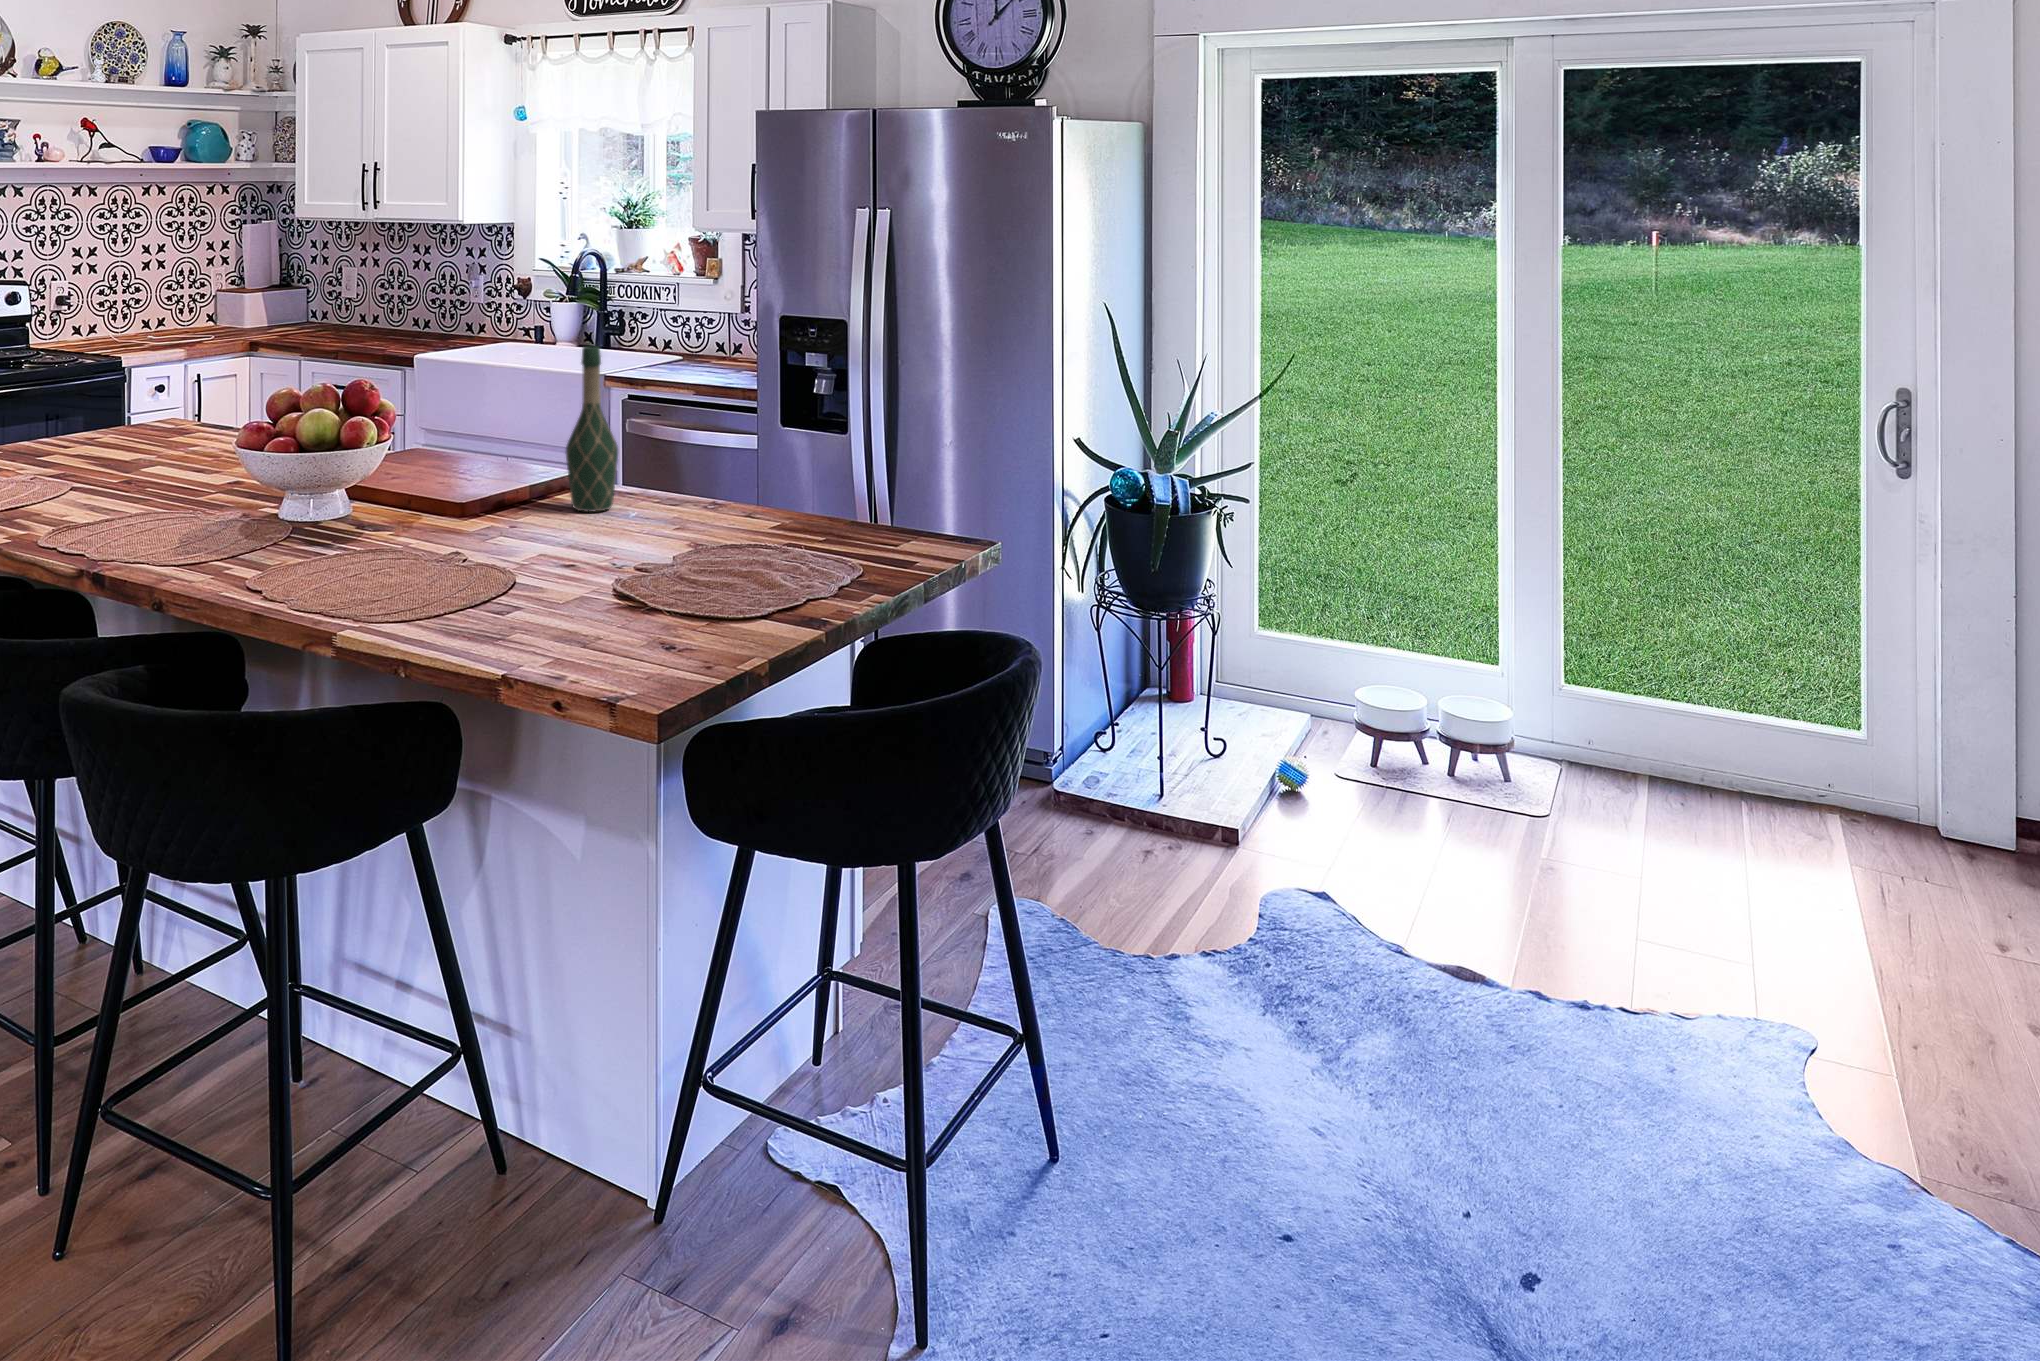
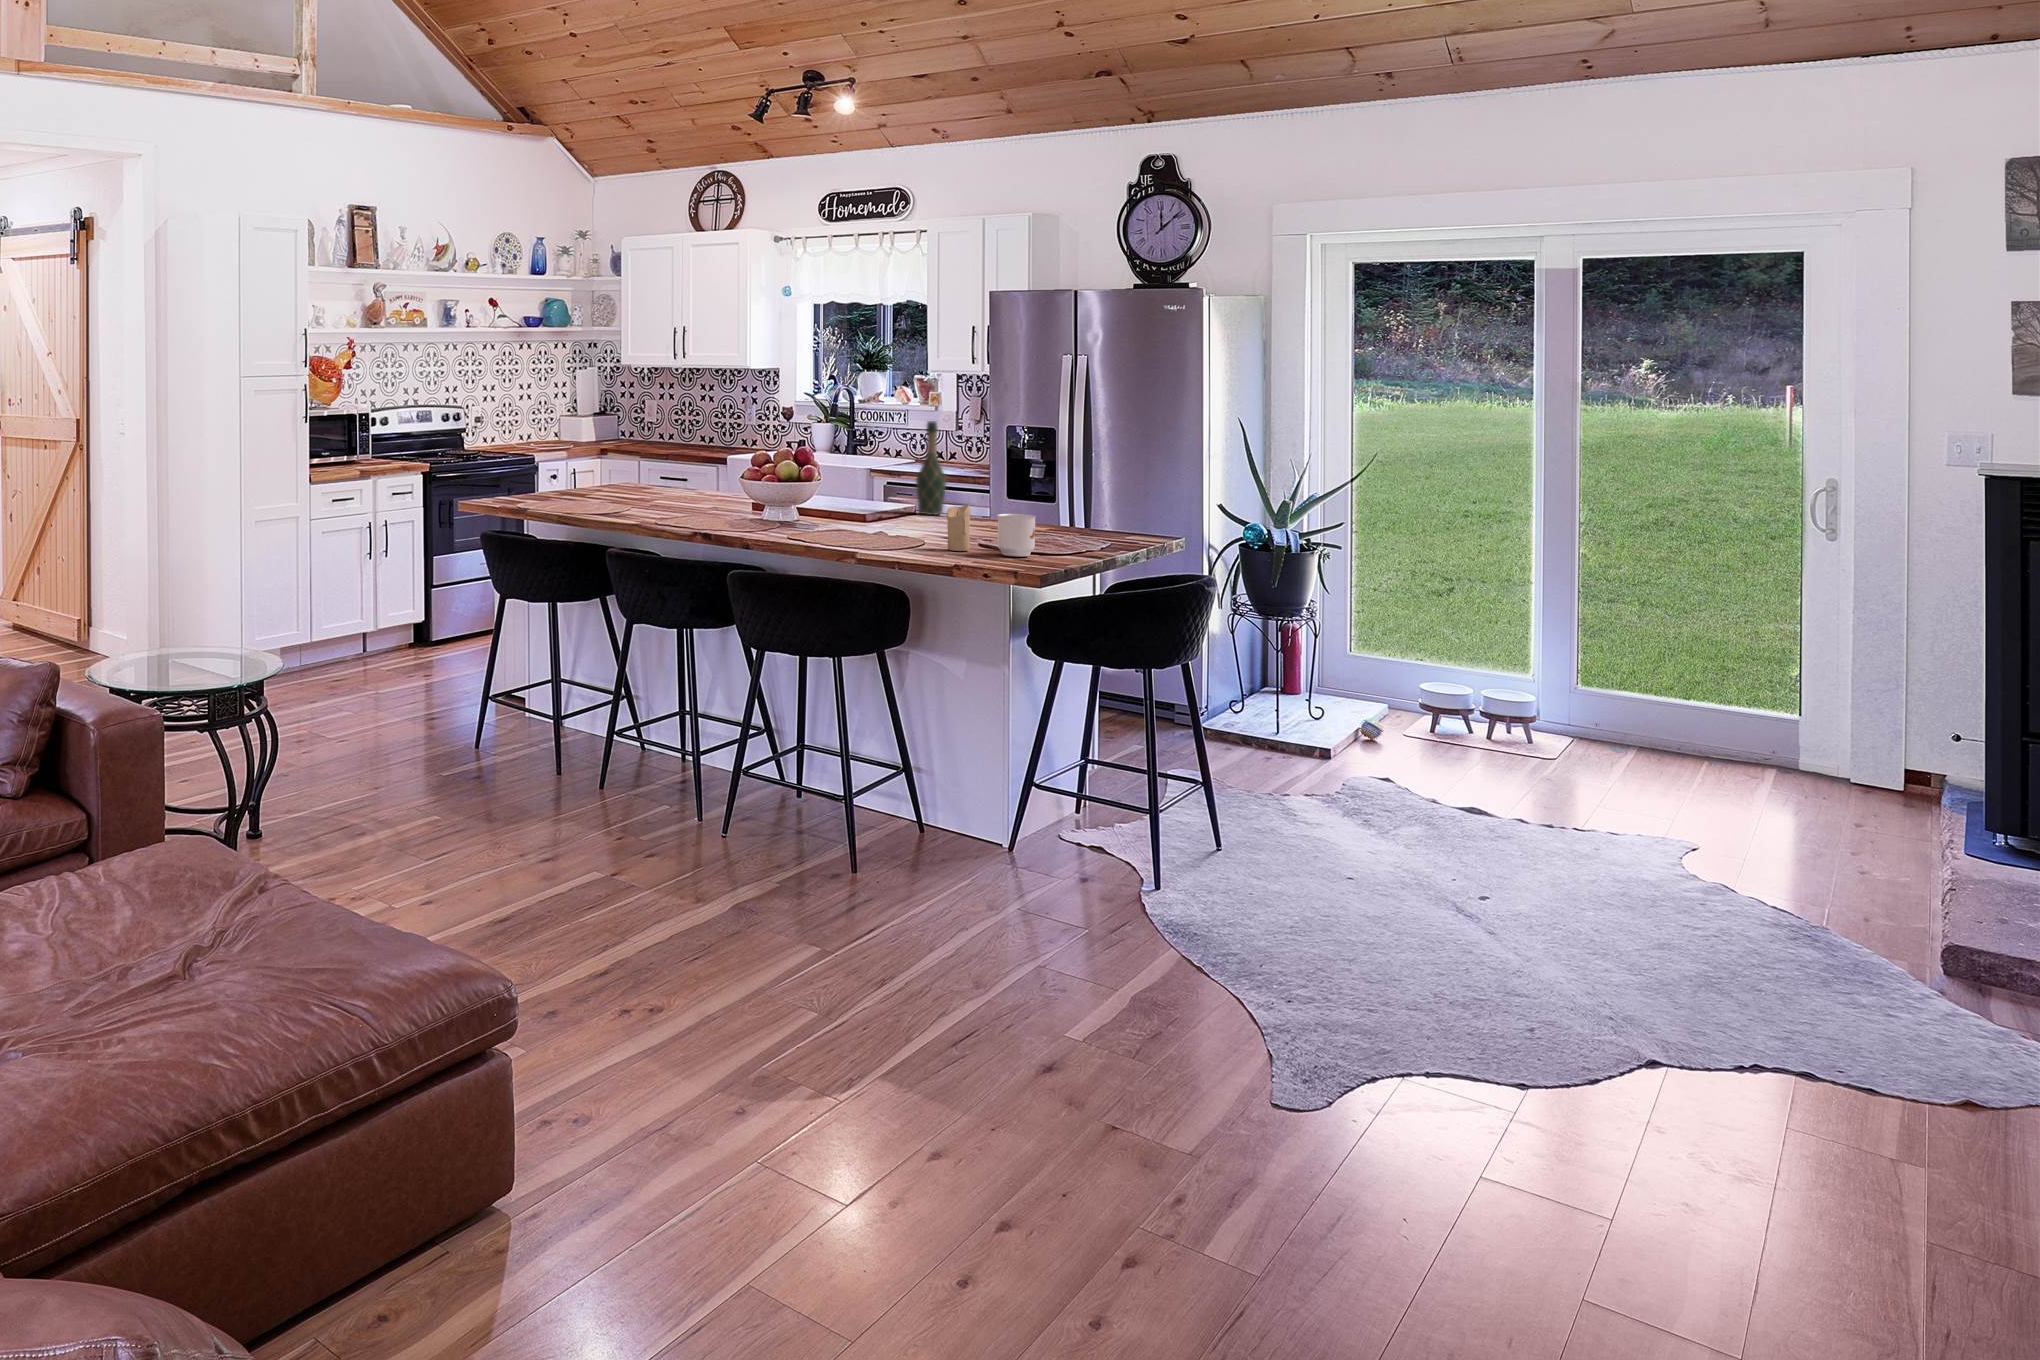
candle: none [508,556,555,654] -> present [947,505,971,551]
mug: none [598,575,675,671] -> present [998,514,1036,557]

